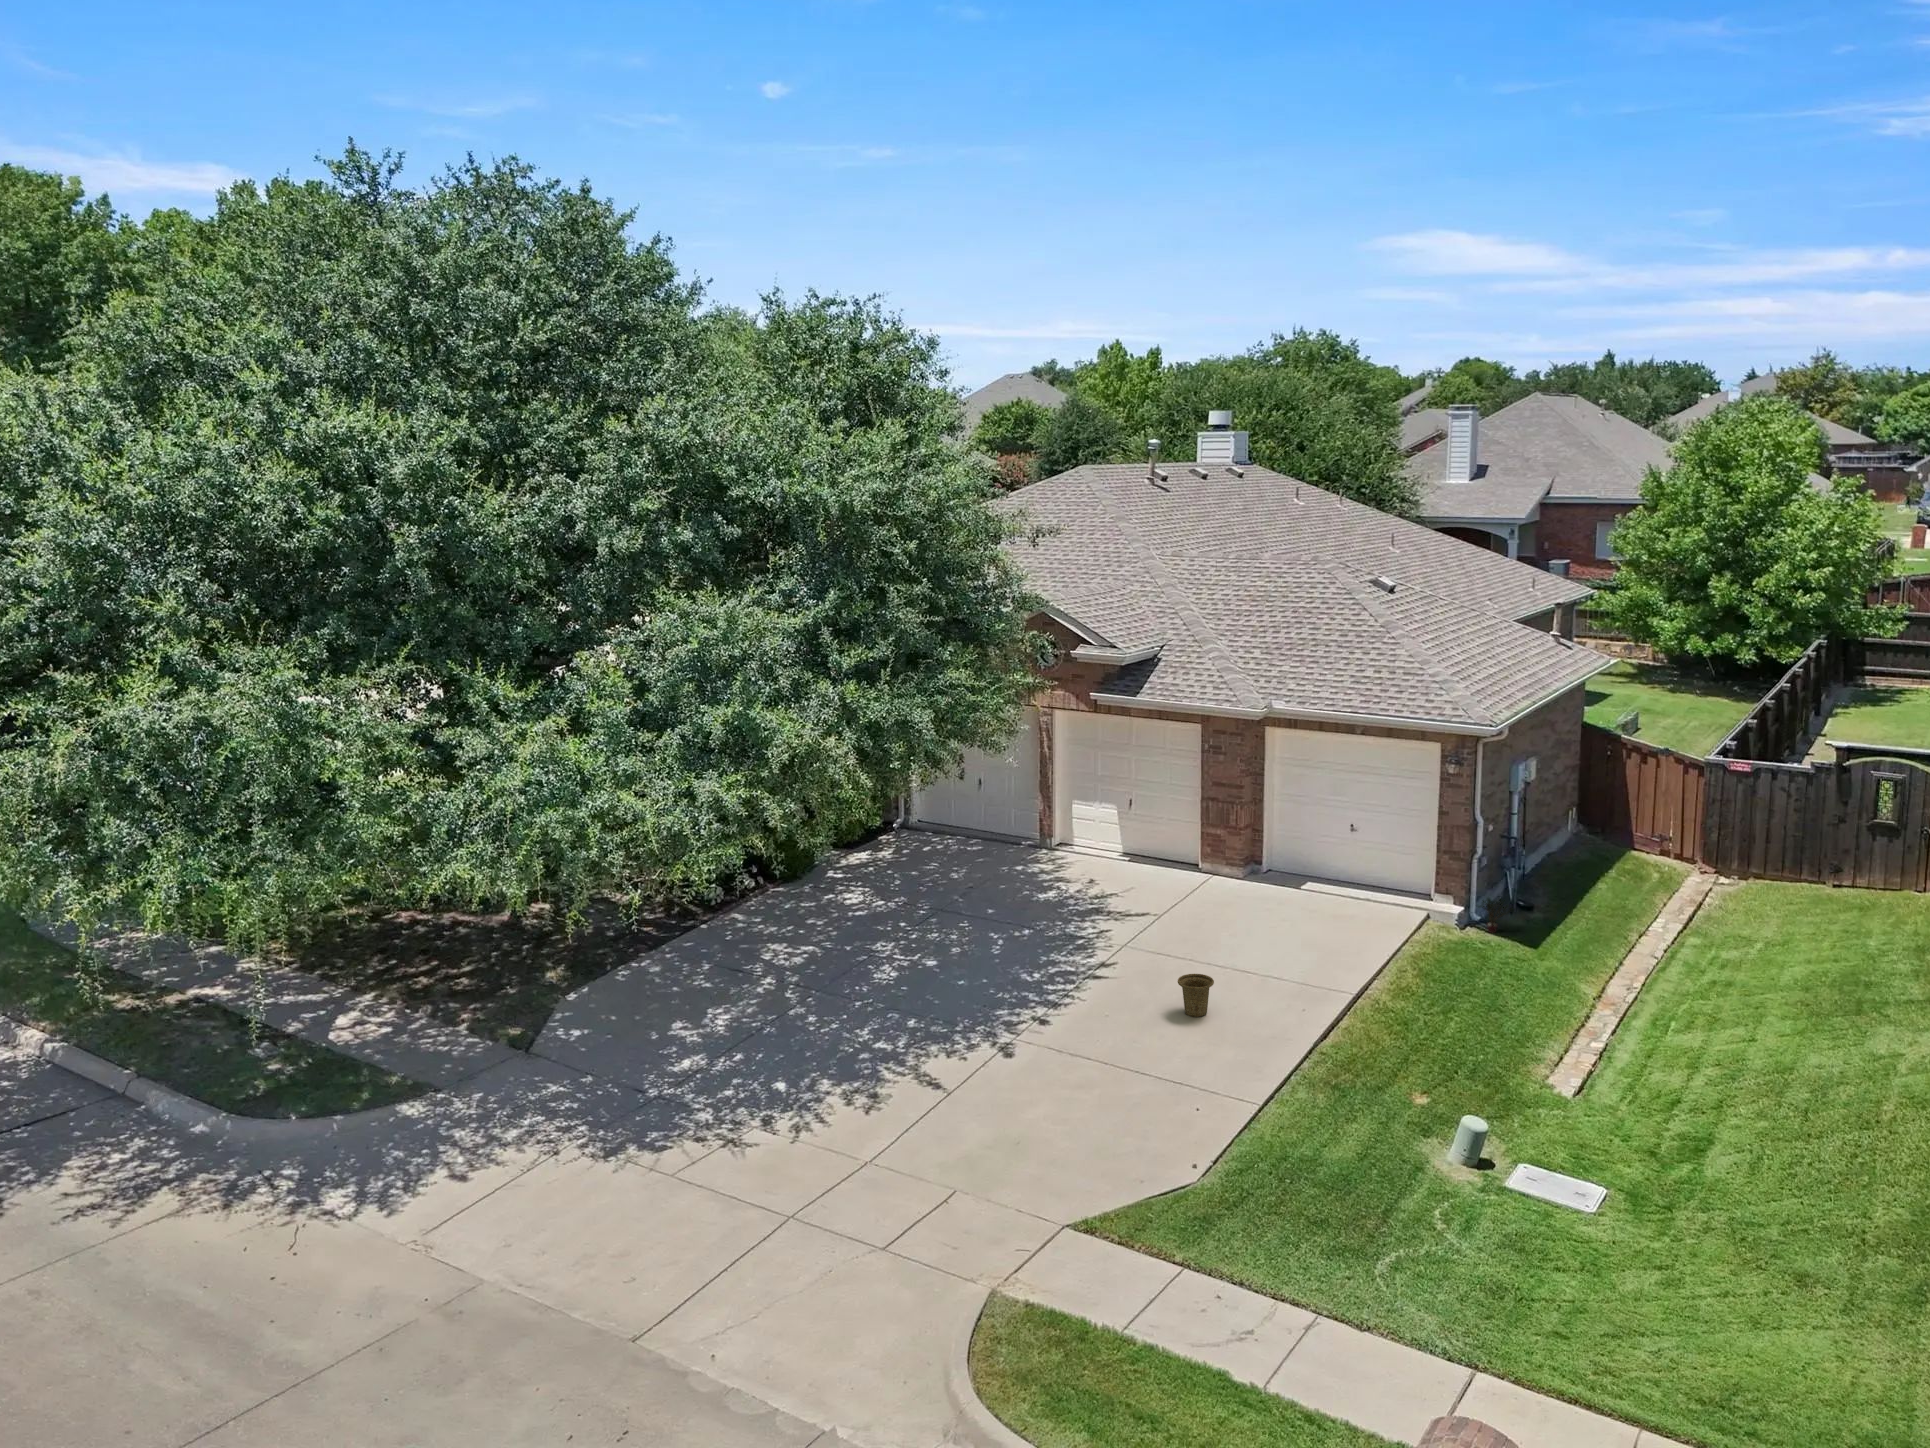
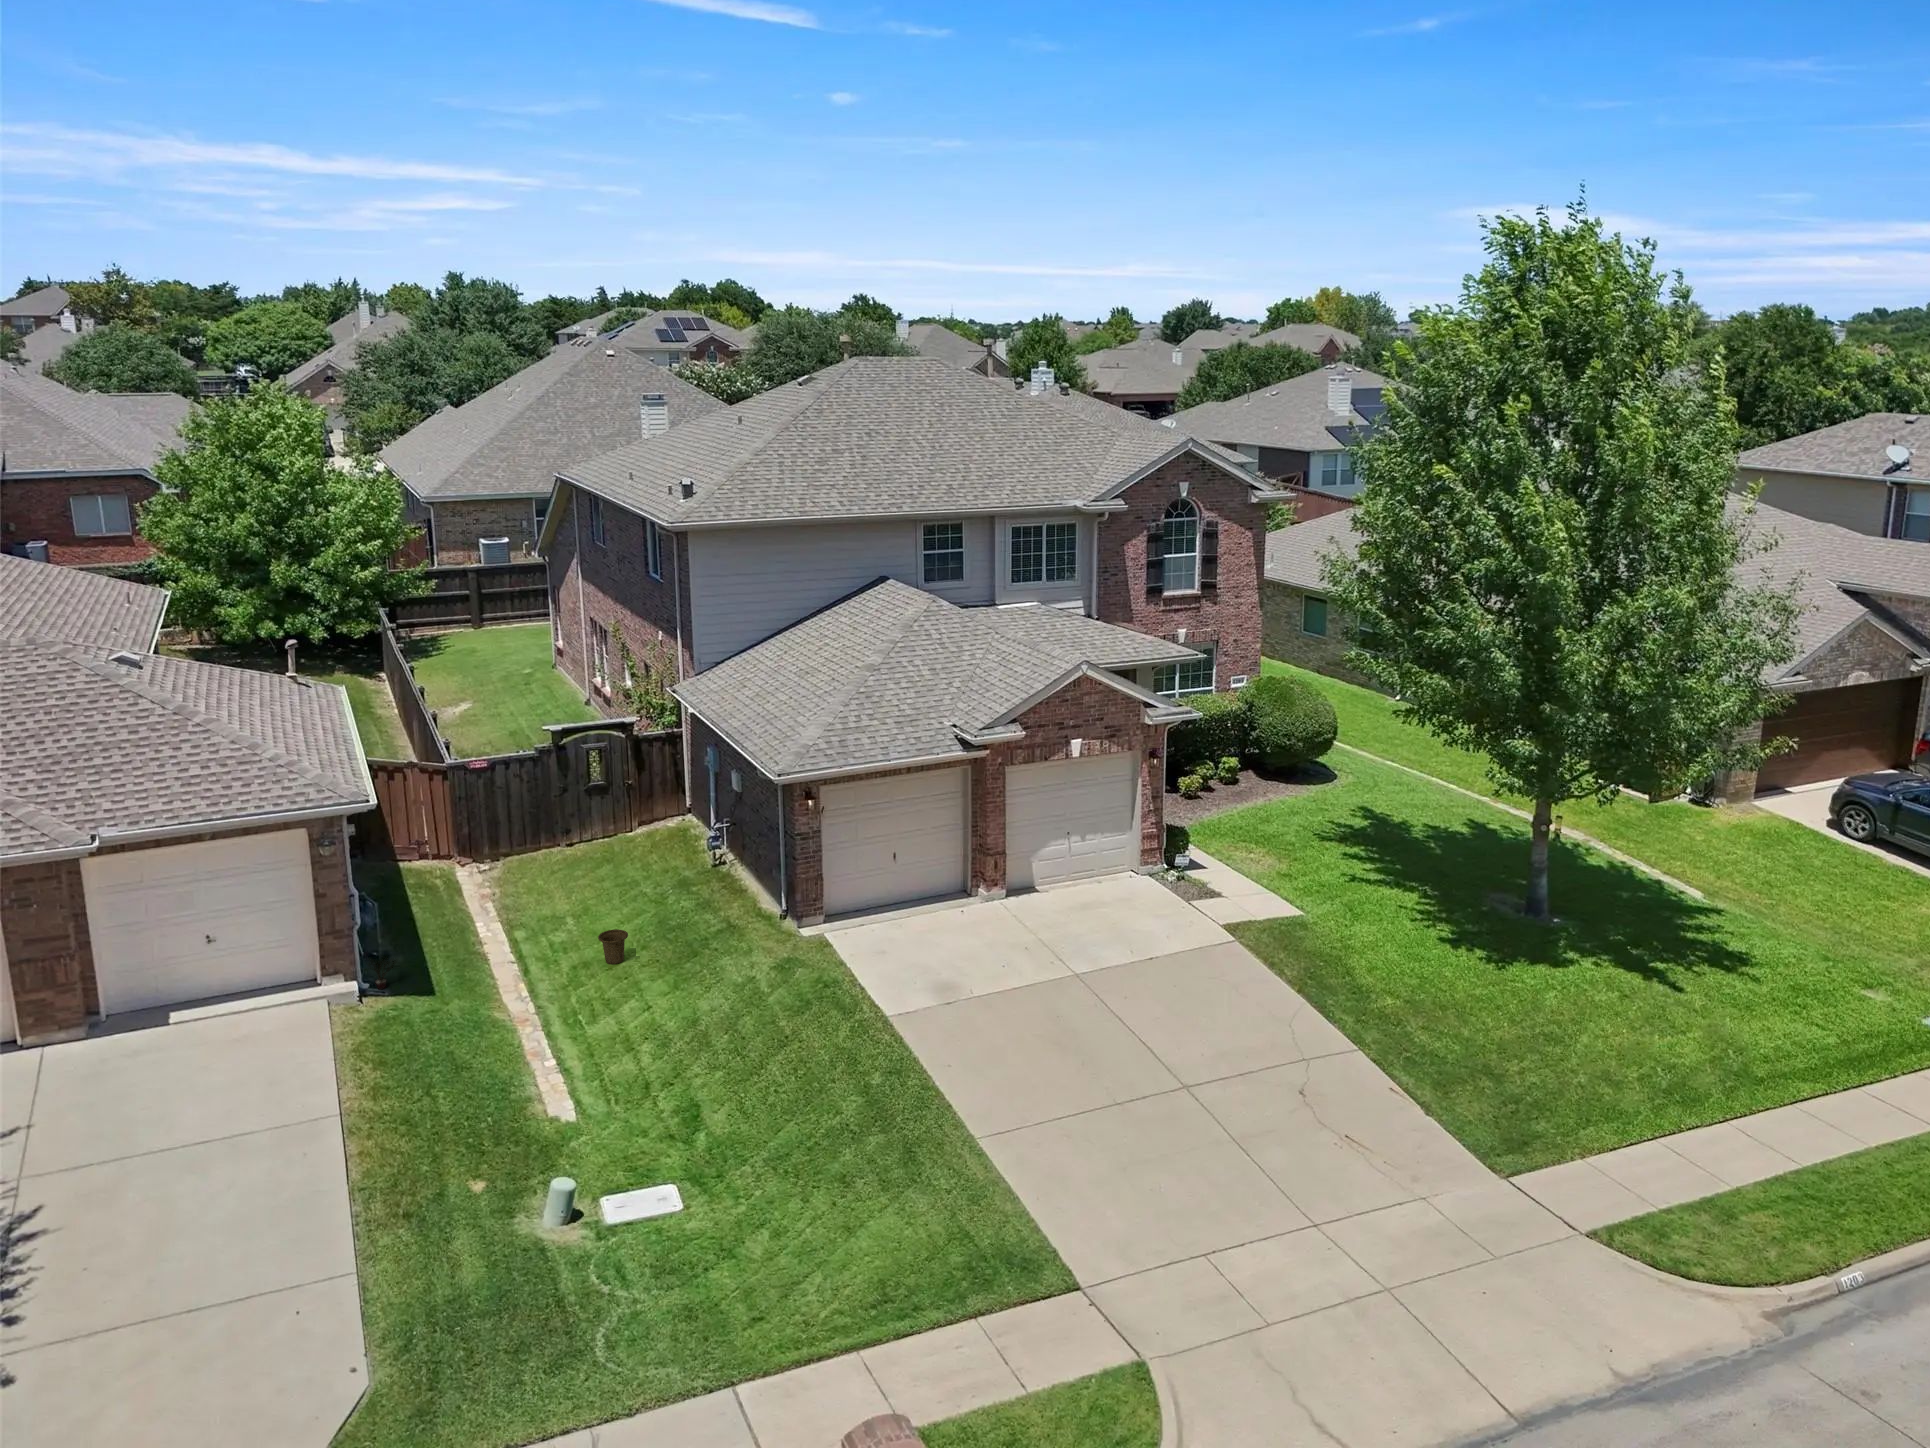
basket: present [1178,974,1214,1017] -> present [598,929,628,964]

